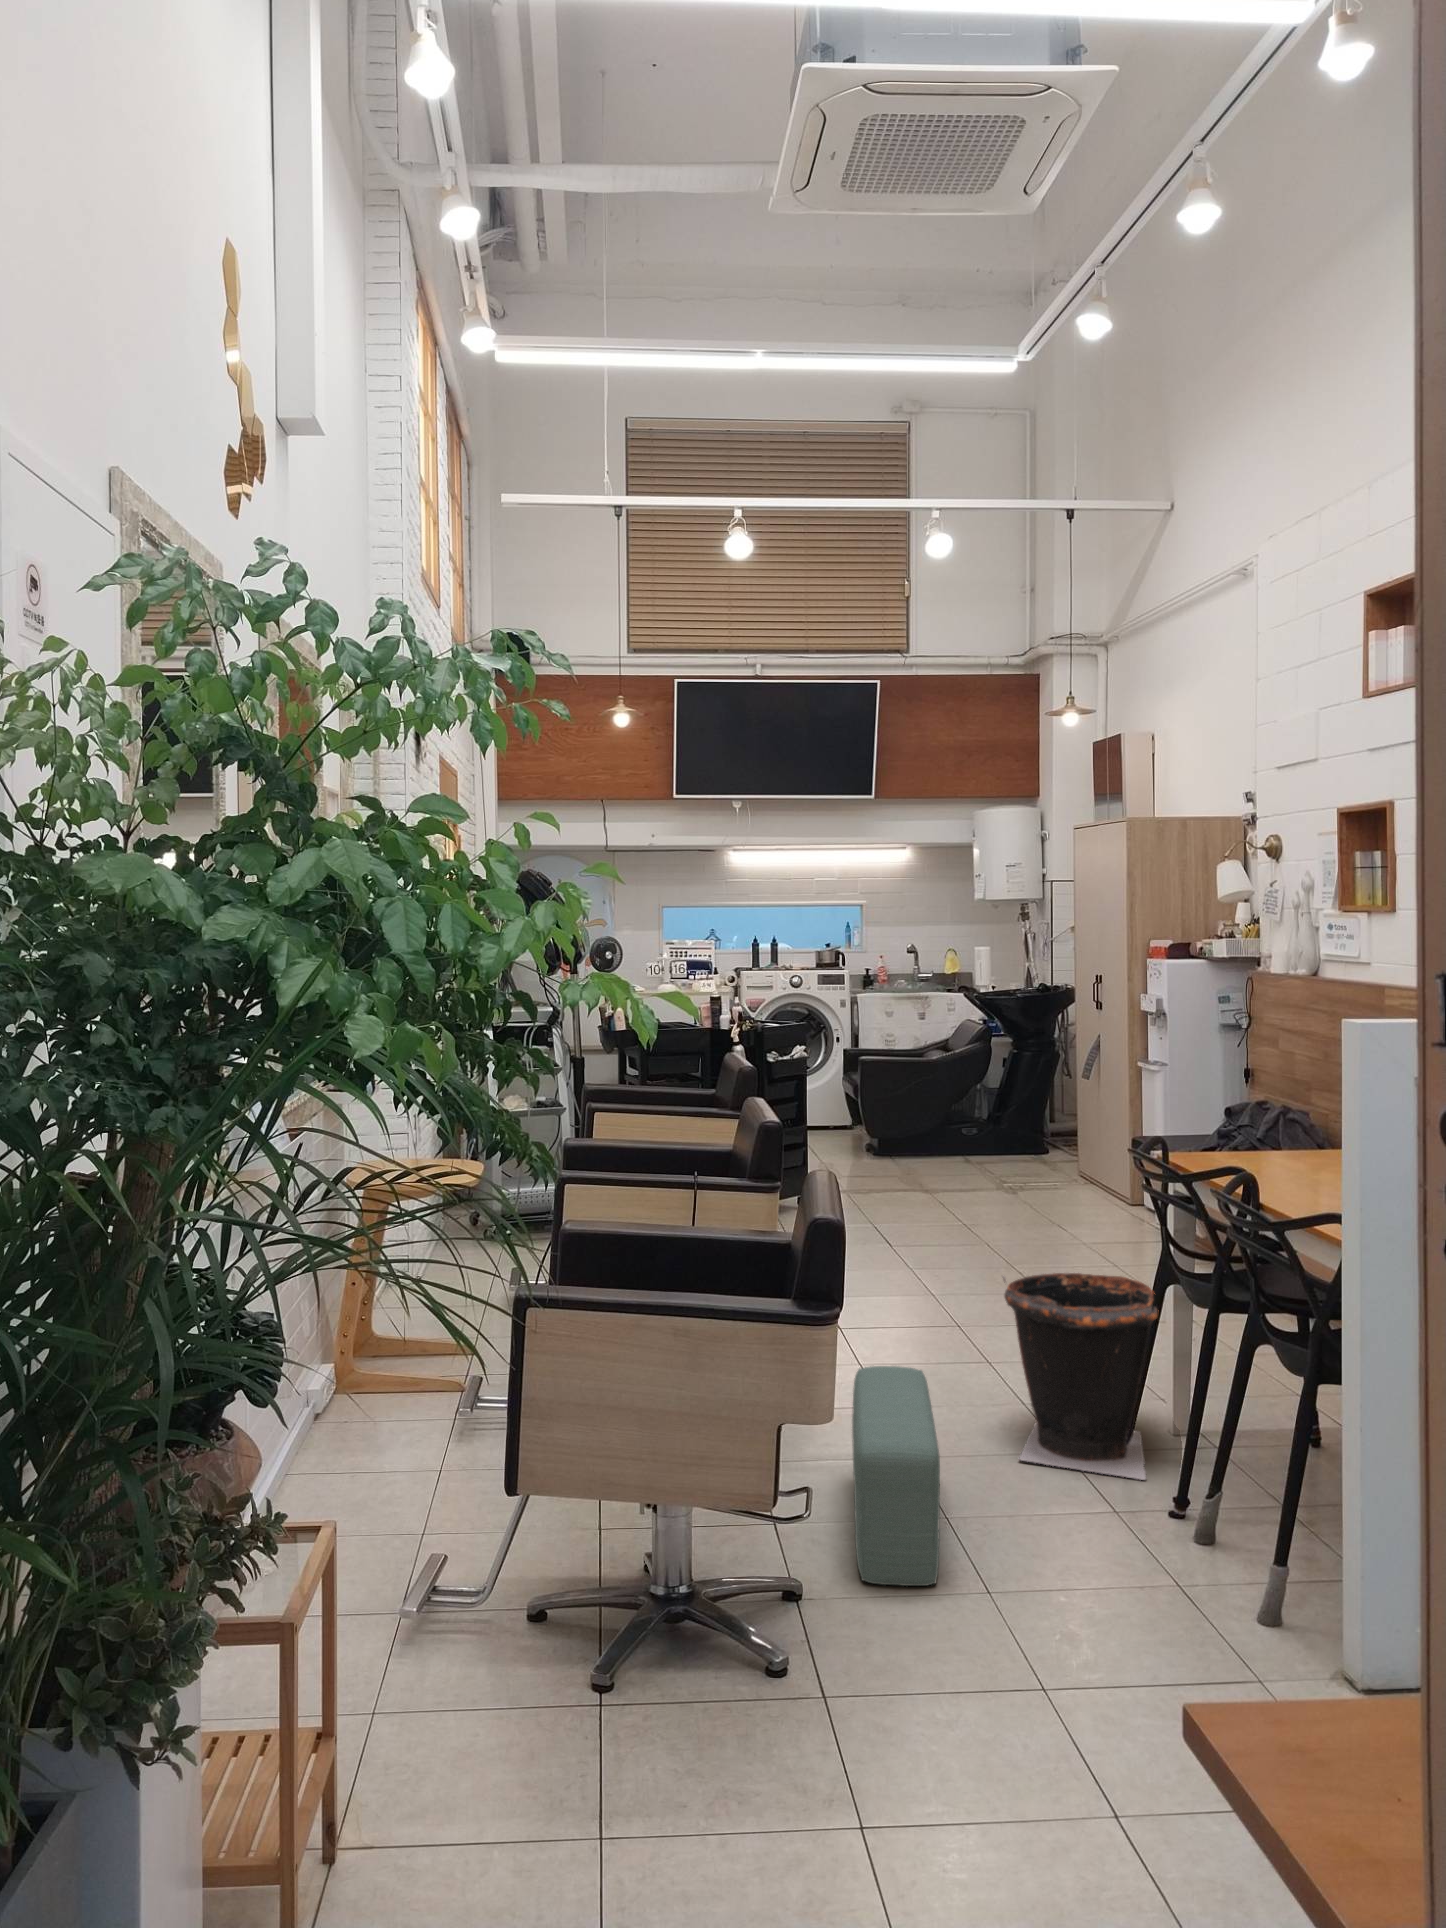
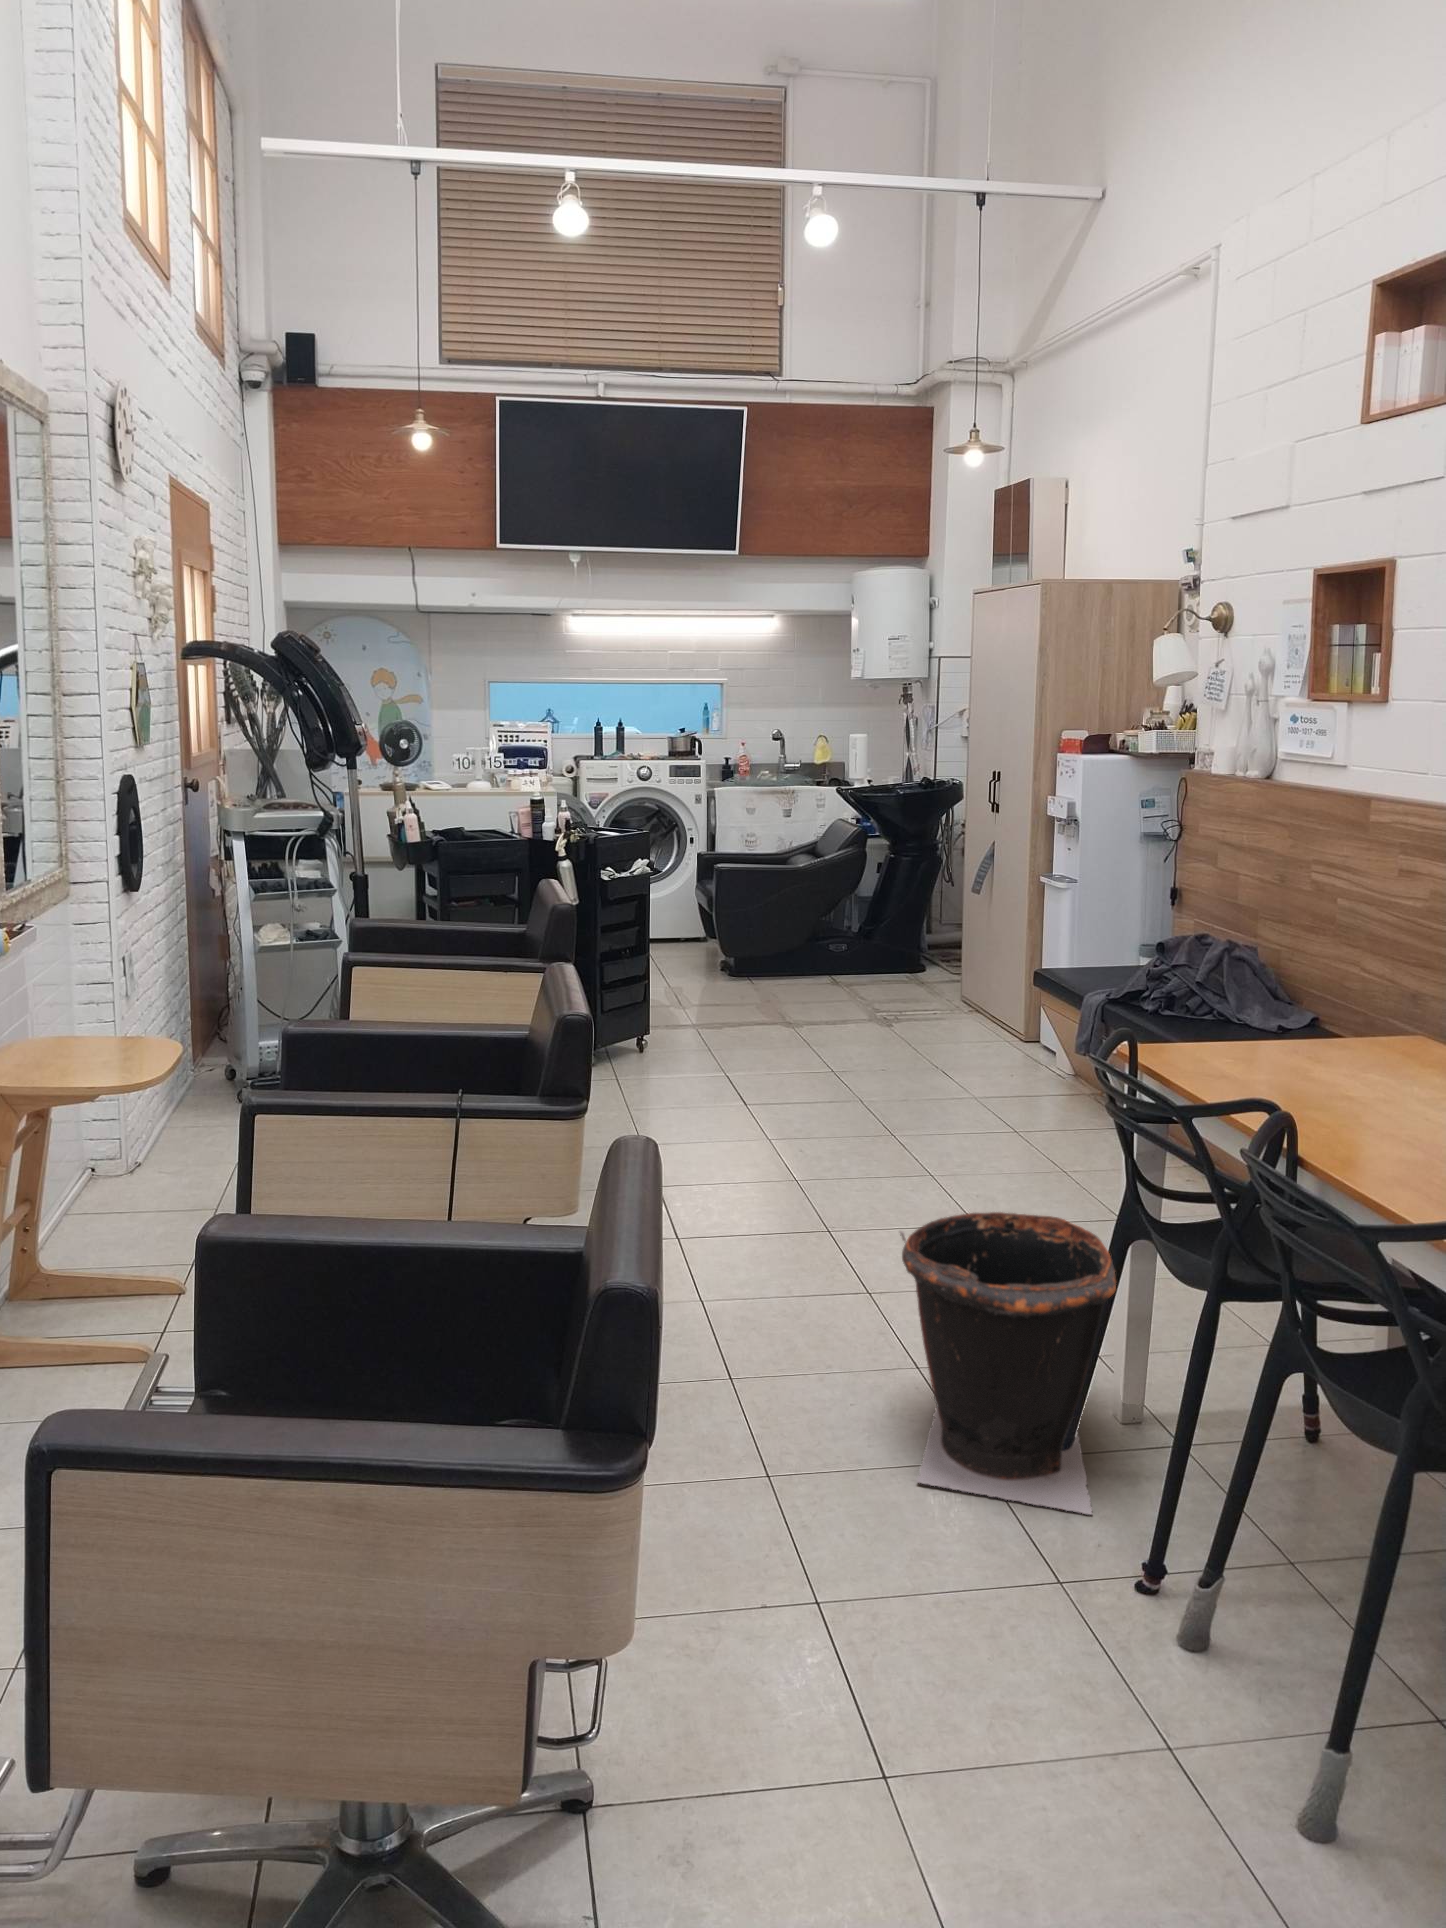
pouf: present [852,1366,940,1586] -> none [685,1382,813,1769]

